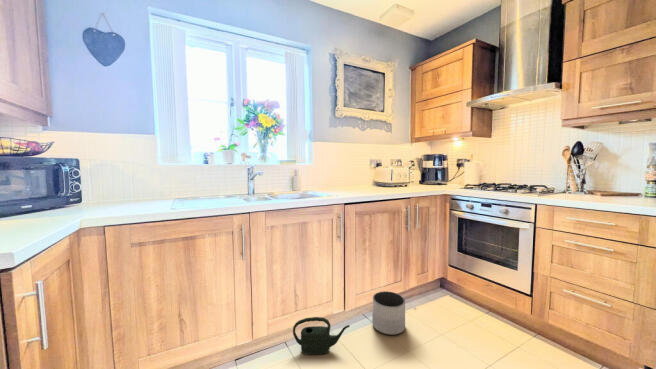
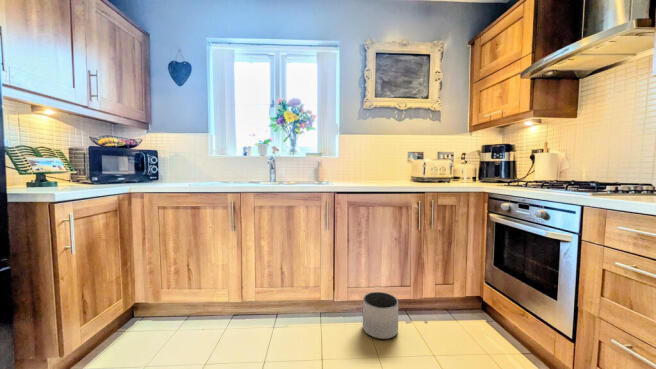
watering can: present [293,317,350,355] -> none [277,295,325,333]

